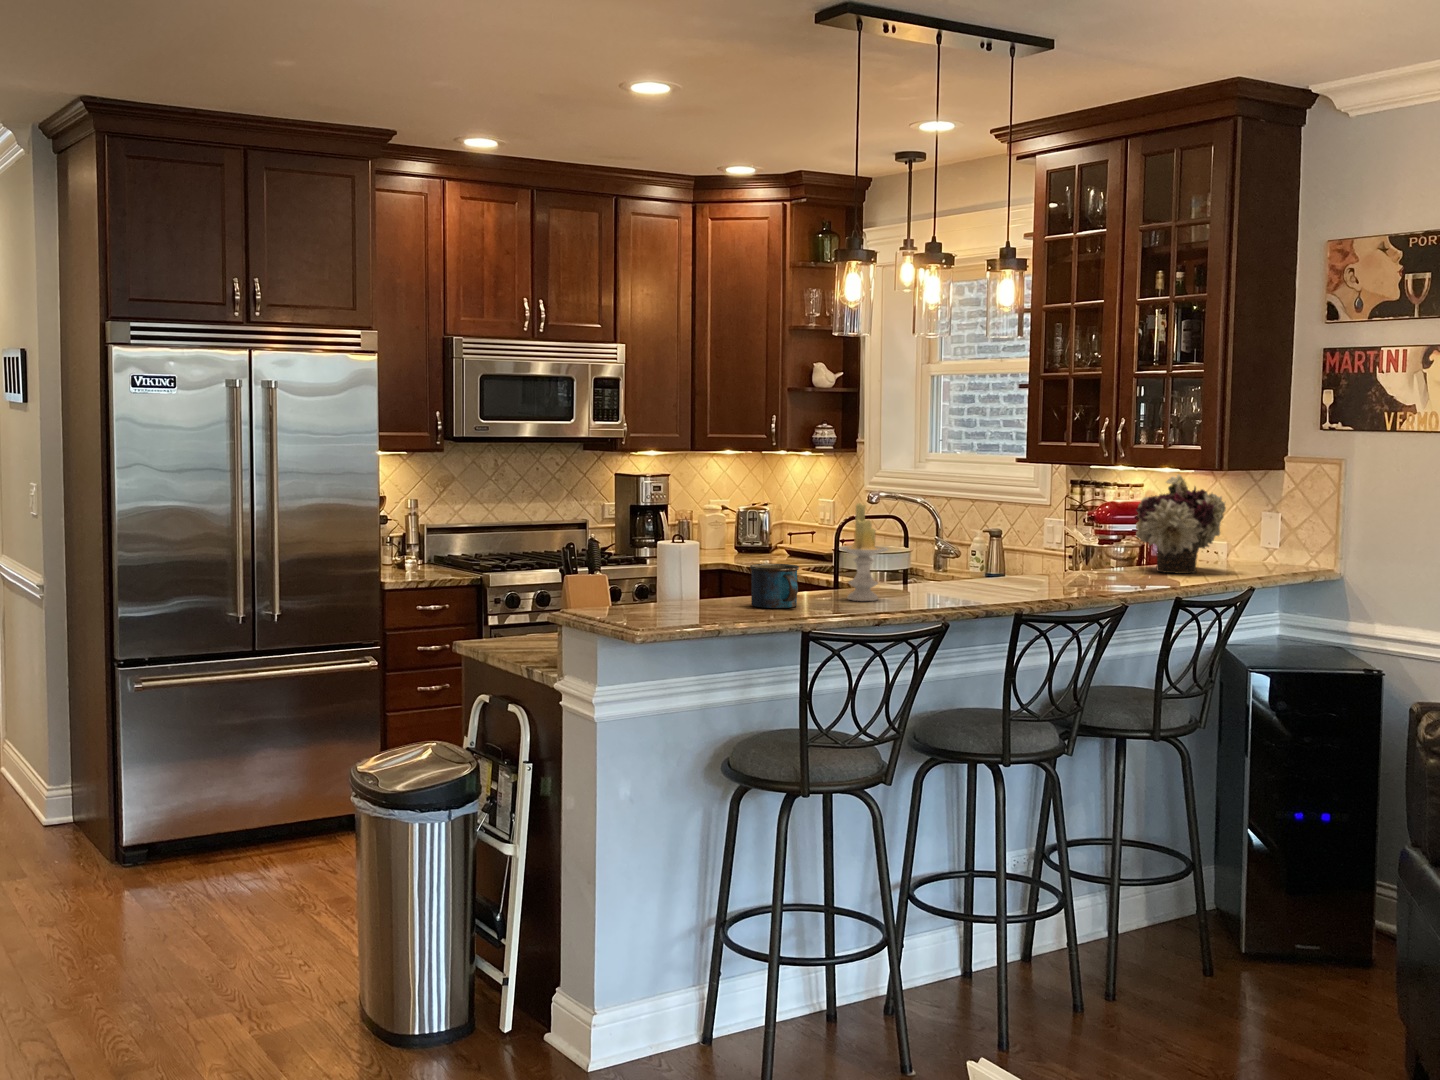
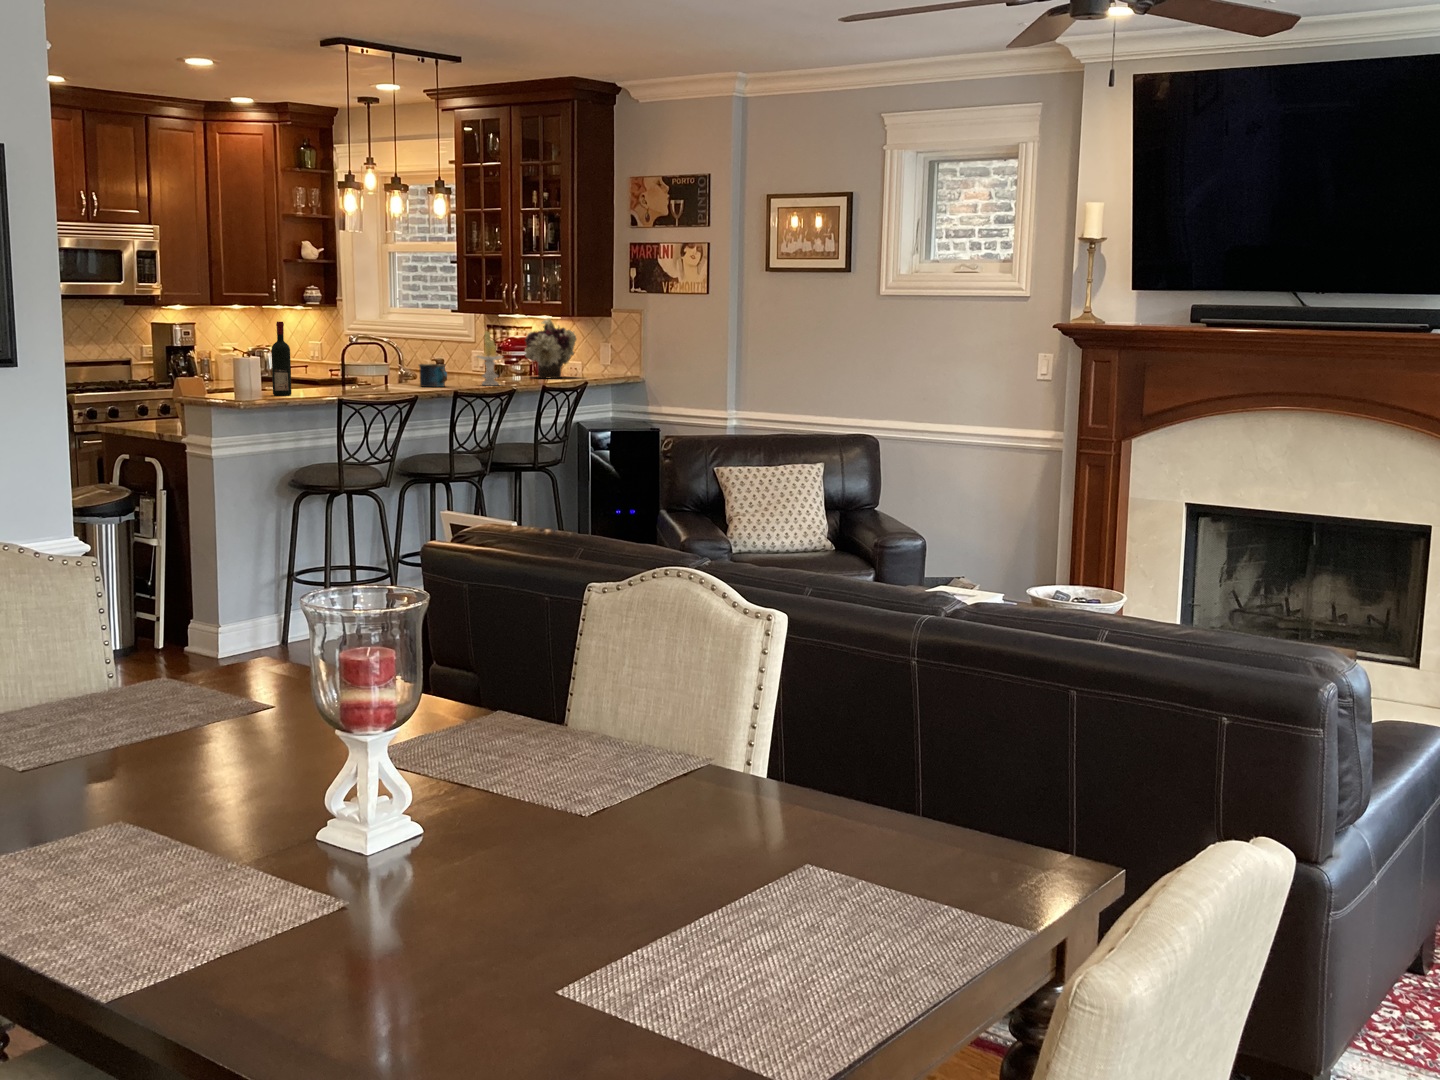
wine bottle: none [704,488,735,615] -> present [271,322,291,395]
candle: present [840,503,888,601] -> present [477,331,503,385]
mug: present [750,564,799,608] -> present [419,364,447,387]

